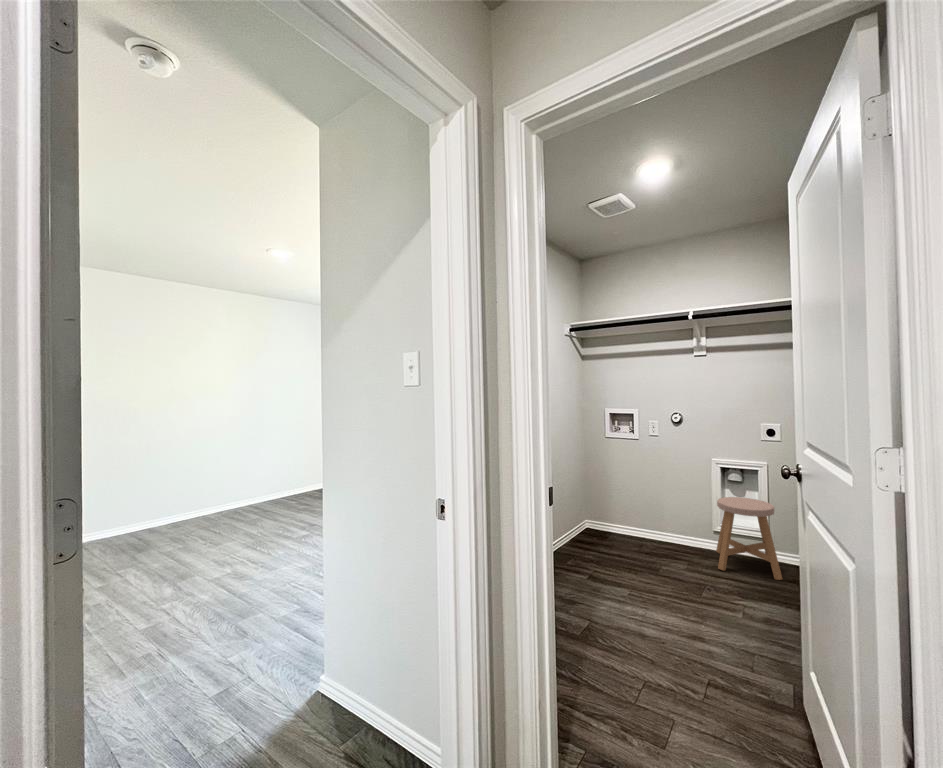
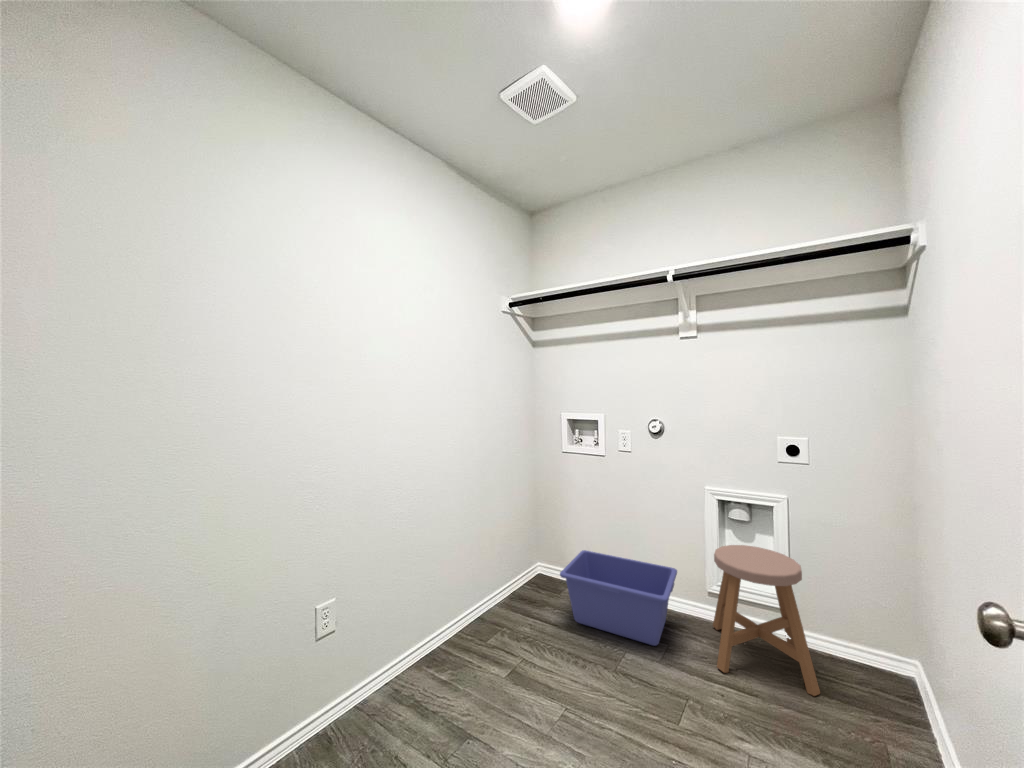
storage bin: none [610,505,692,559] -> present [560,550,677,646]

